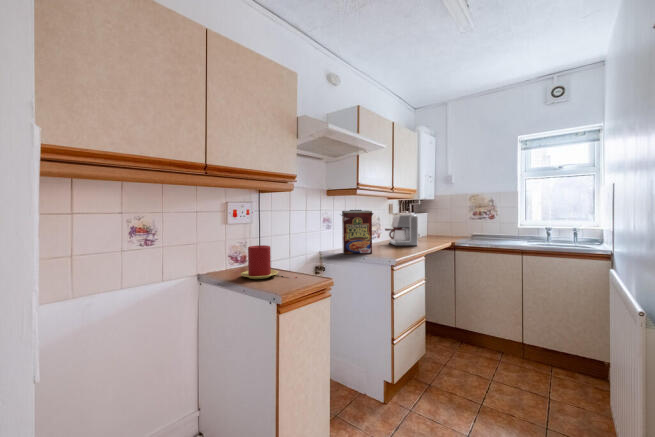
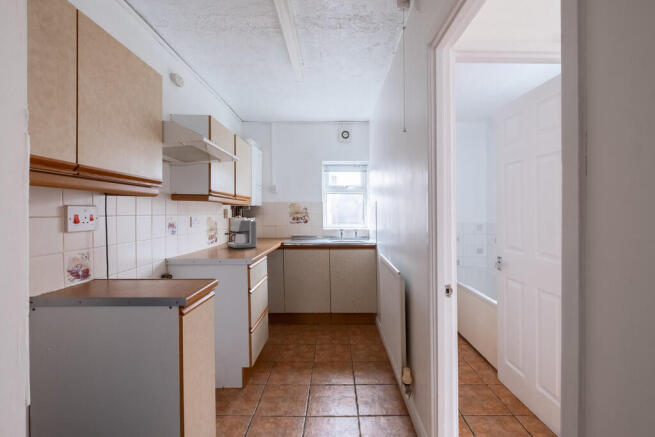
cereal box: present [340,210,373,254] -> none [190,215,225,258]
candle: present [241,245,278,279] -> none [113,252,157,287]

